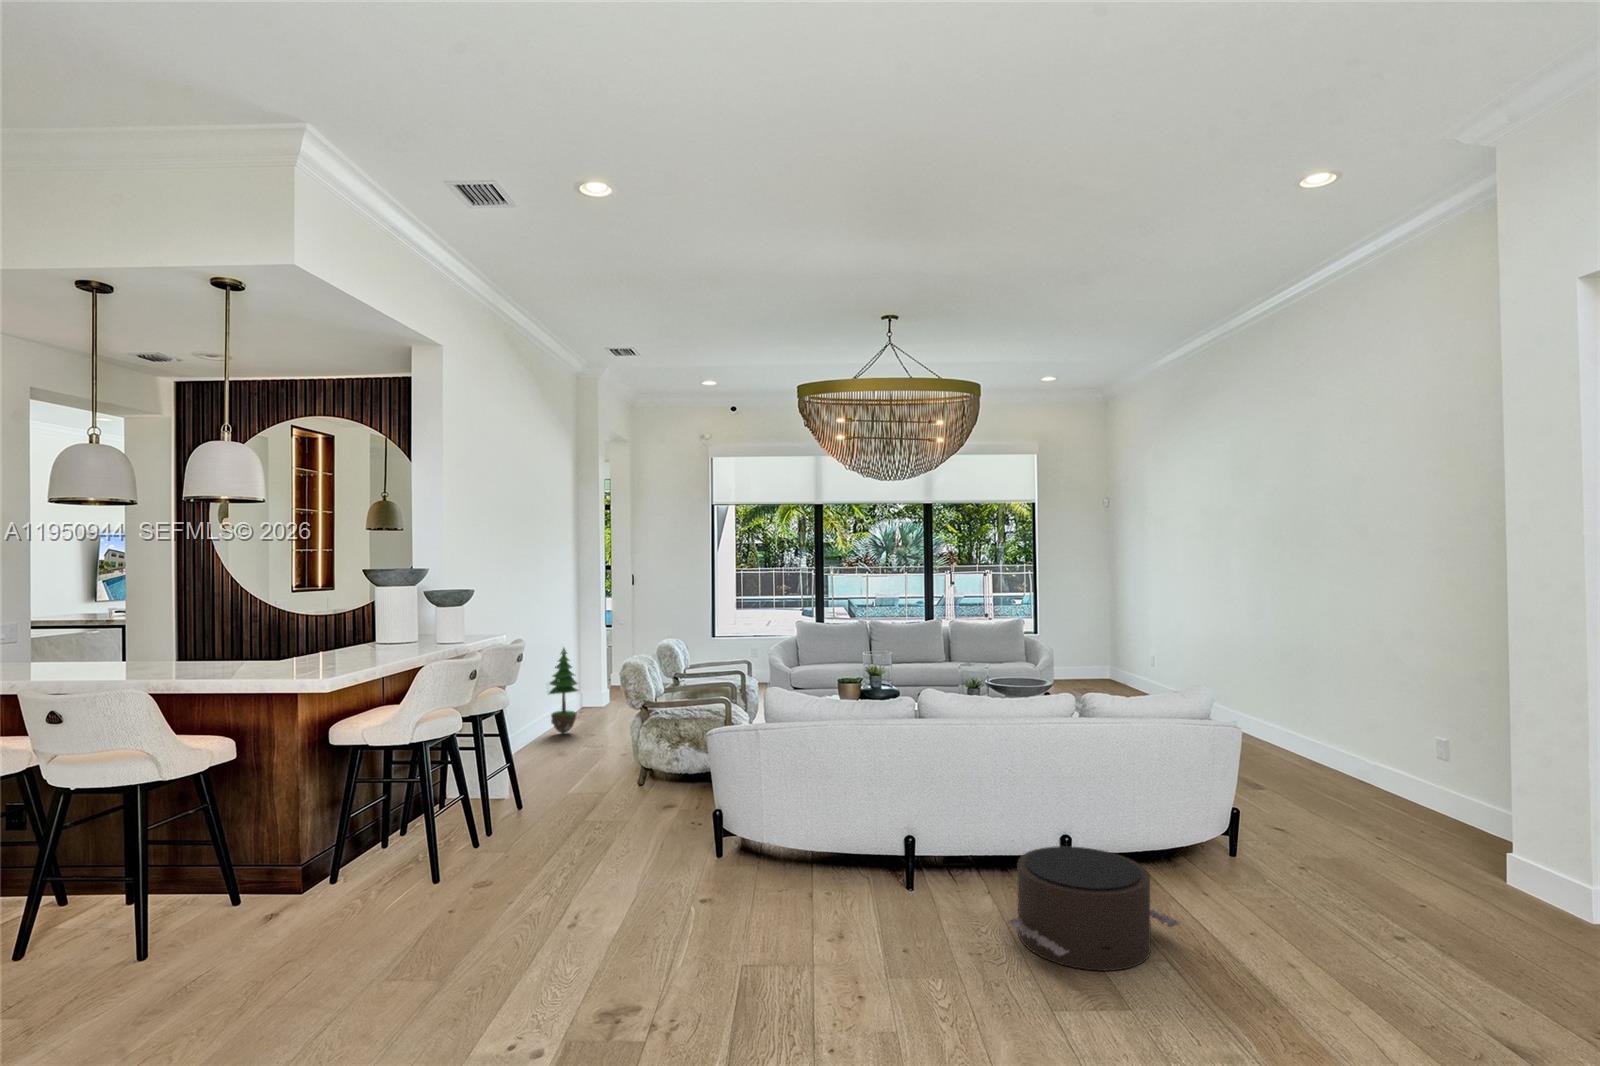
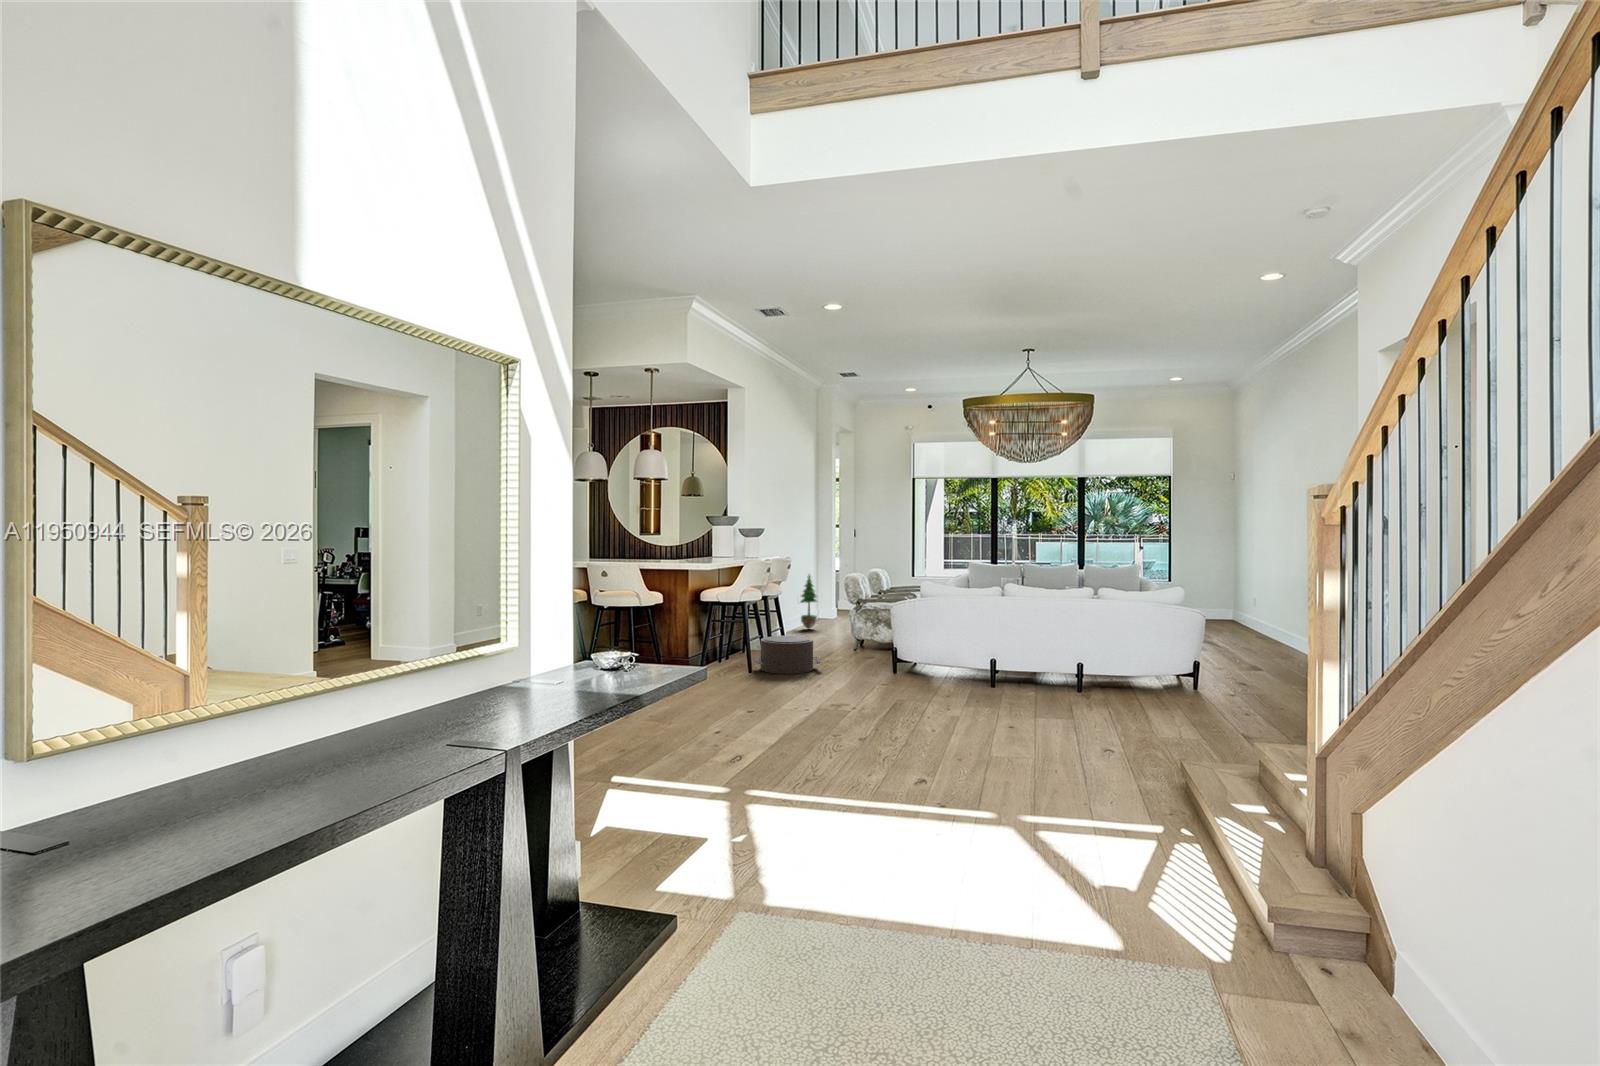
pouf: present [1008,846,1180,971] -> present [754,636,822,674]

